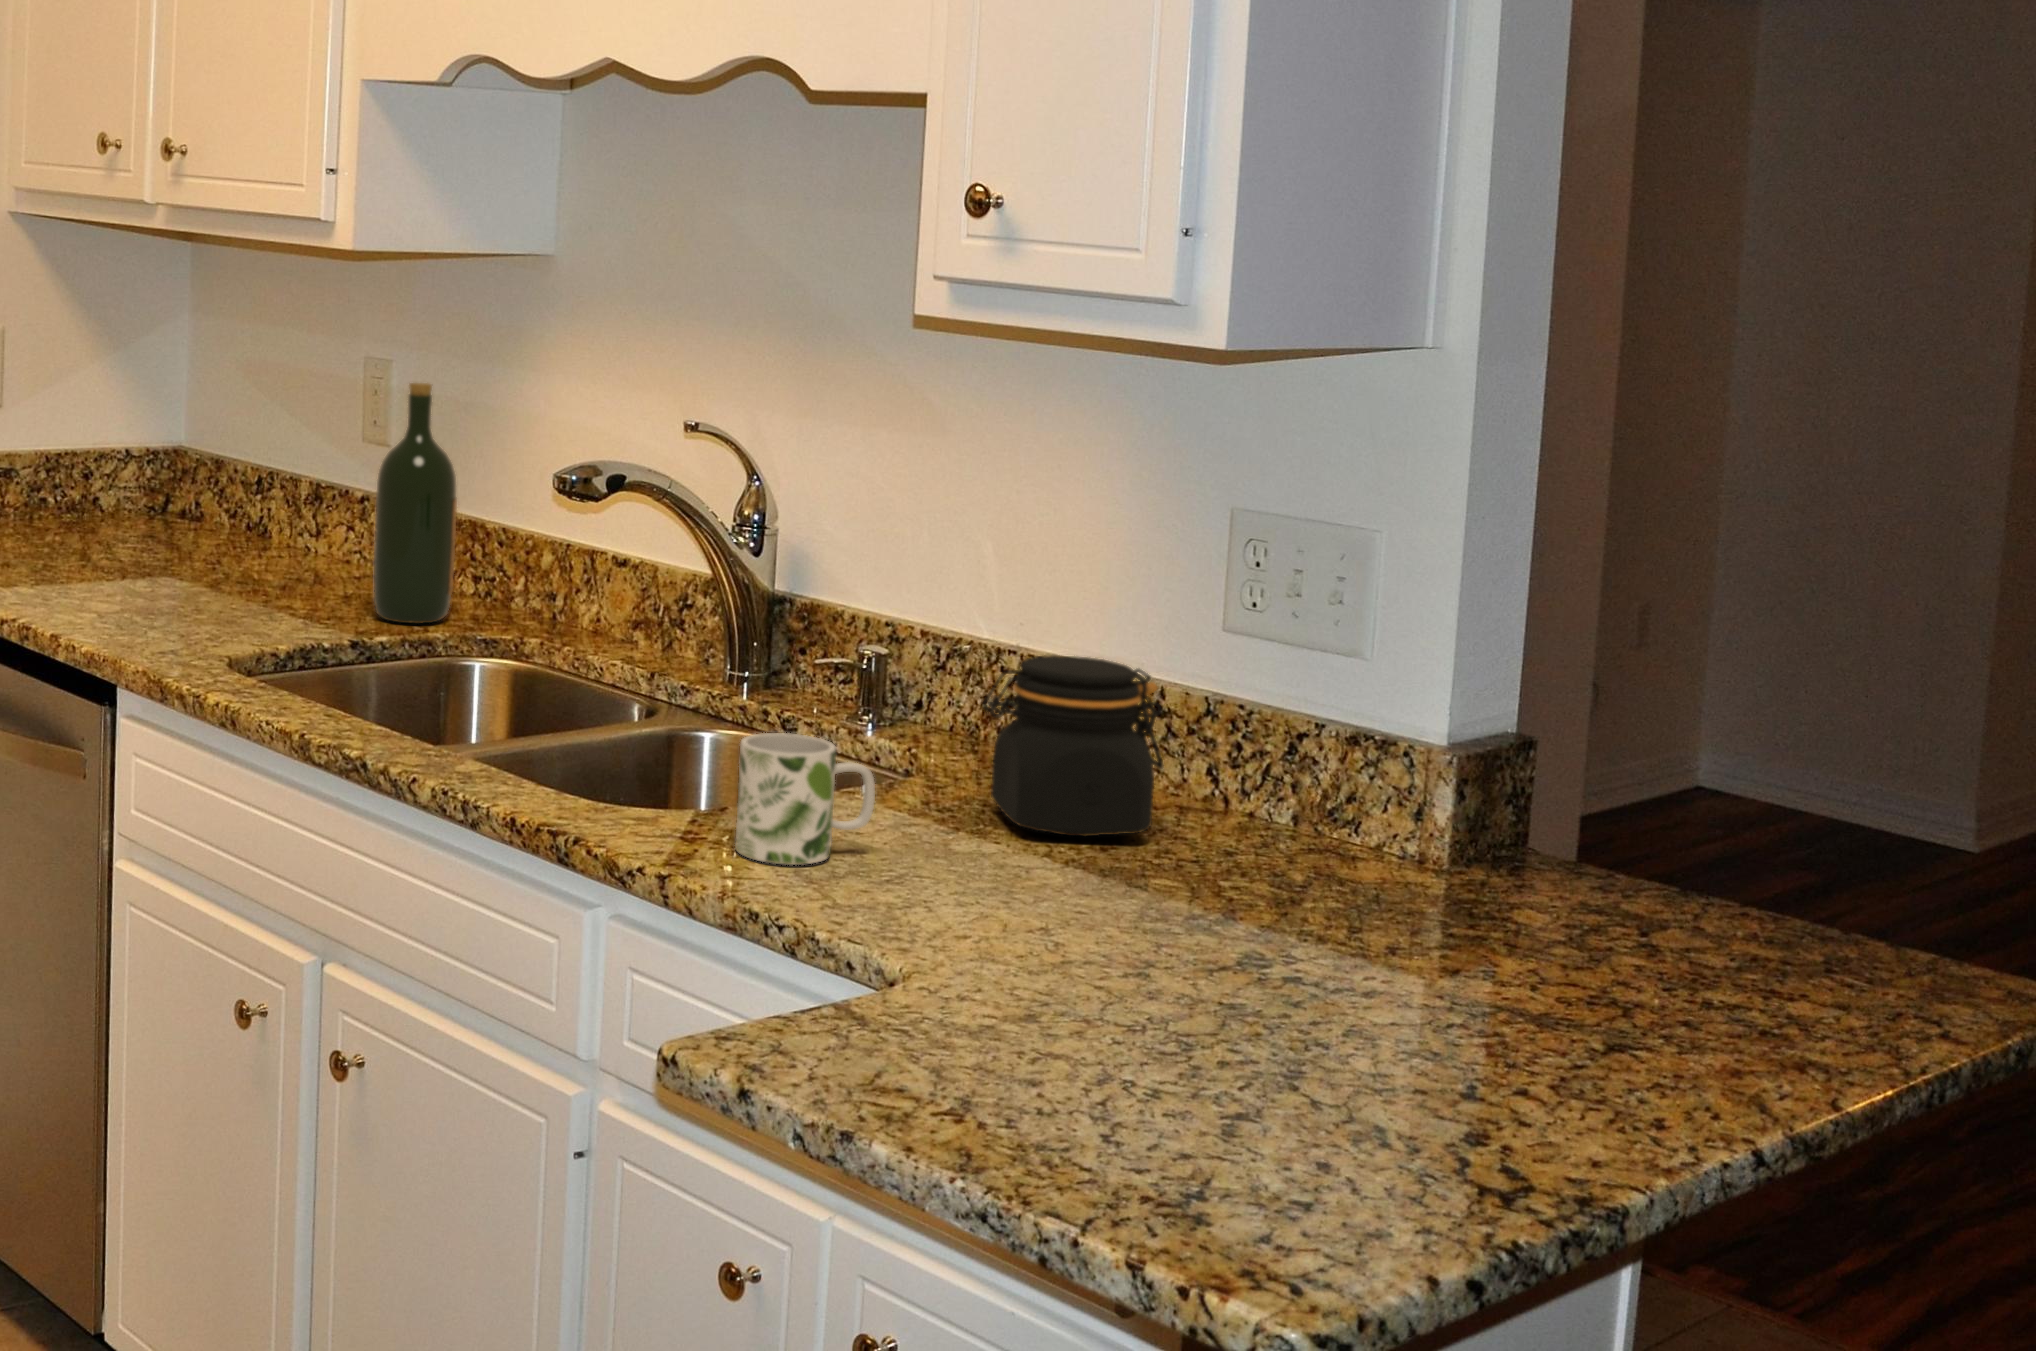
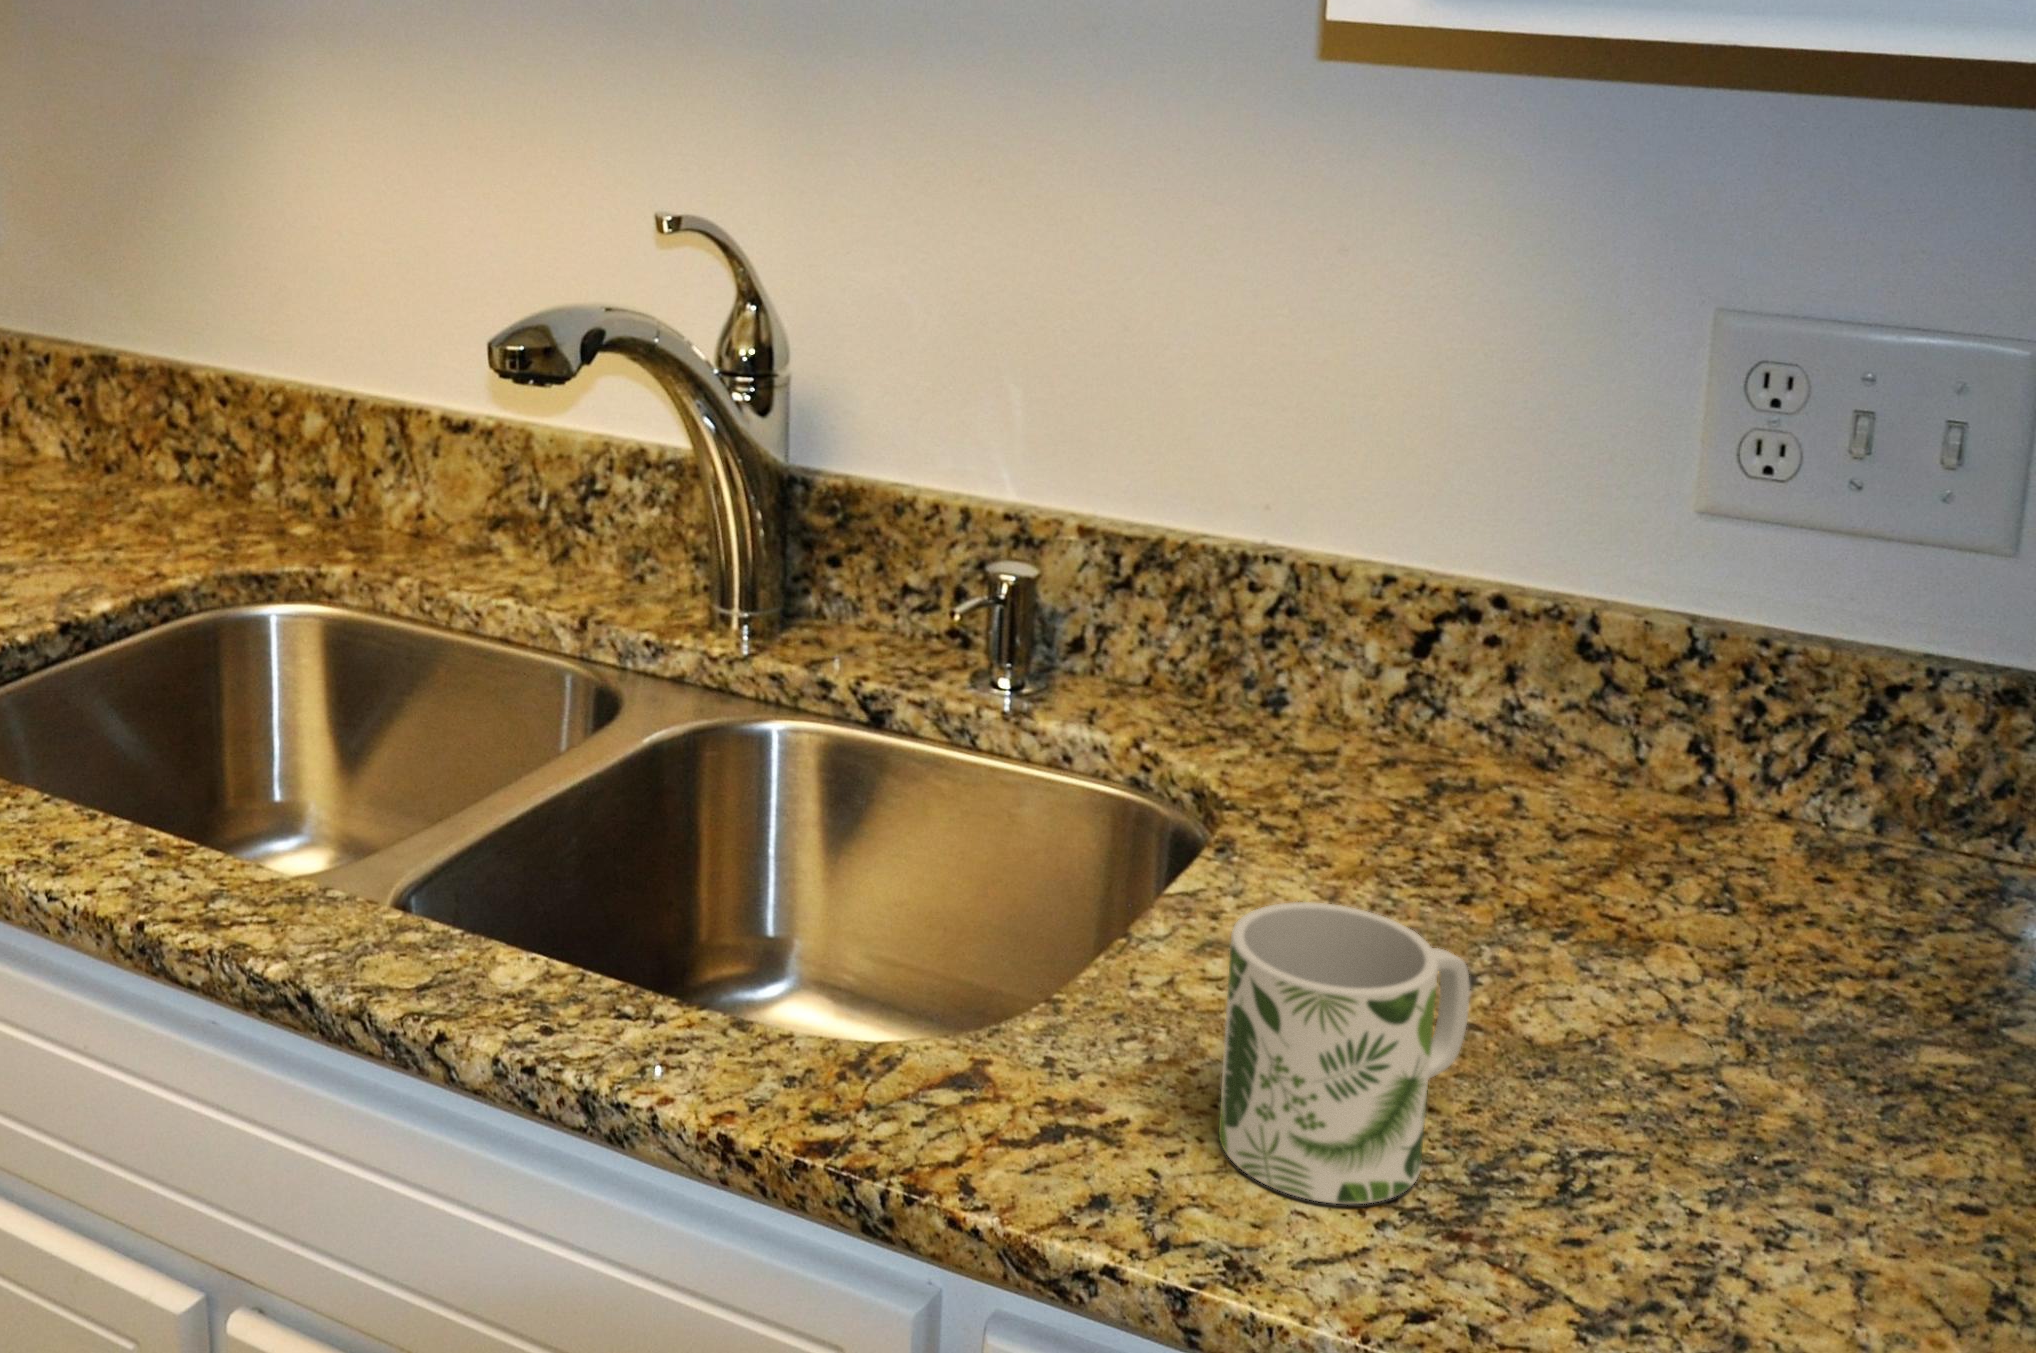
wine bottle: present [374,383,457,623] -> none [54,174,195,566]
jar: present [983,655,1164,836] -> none [1439,612,1775,961]

